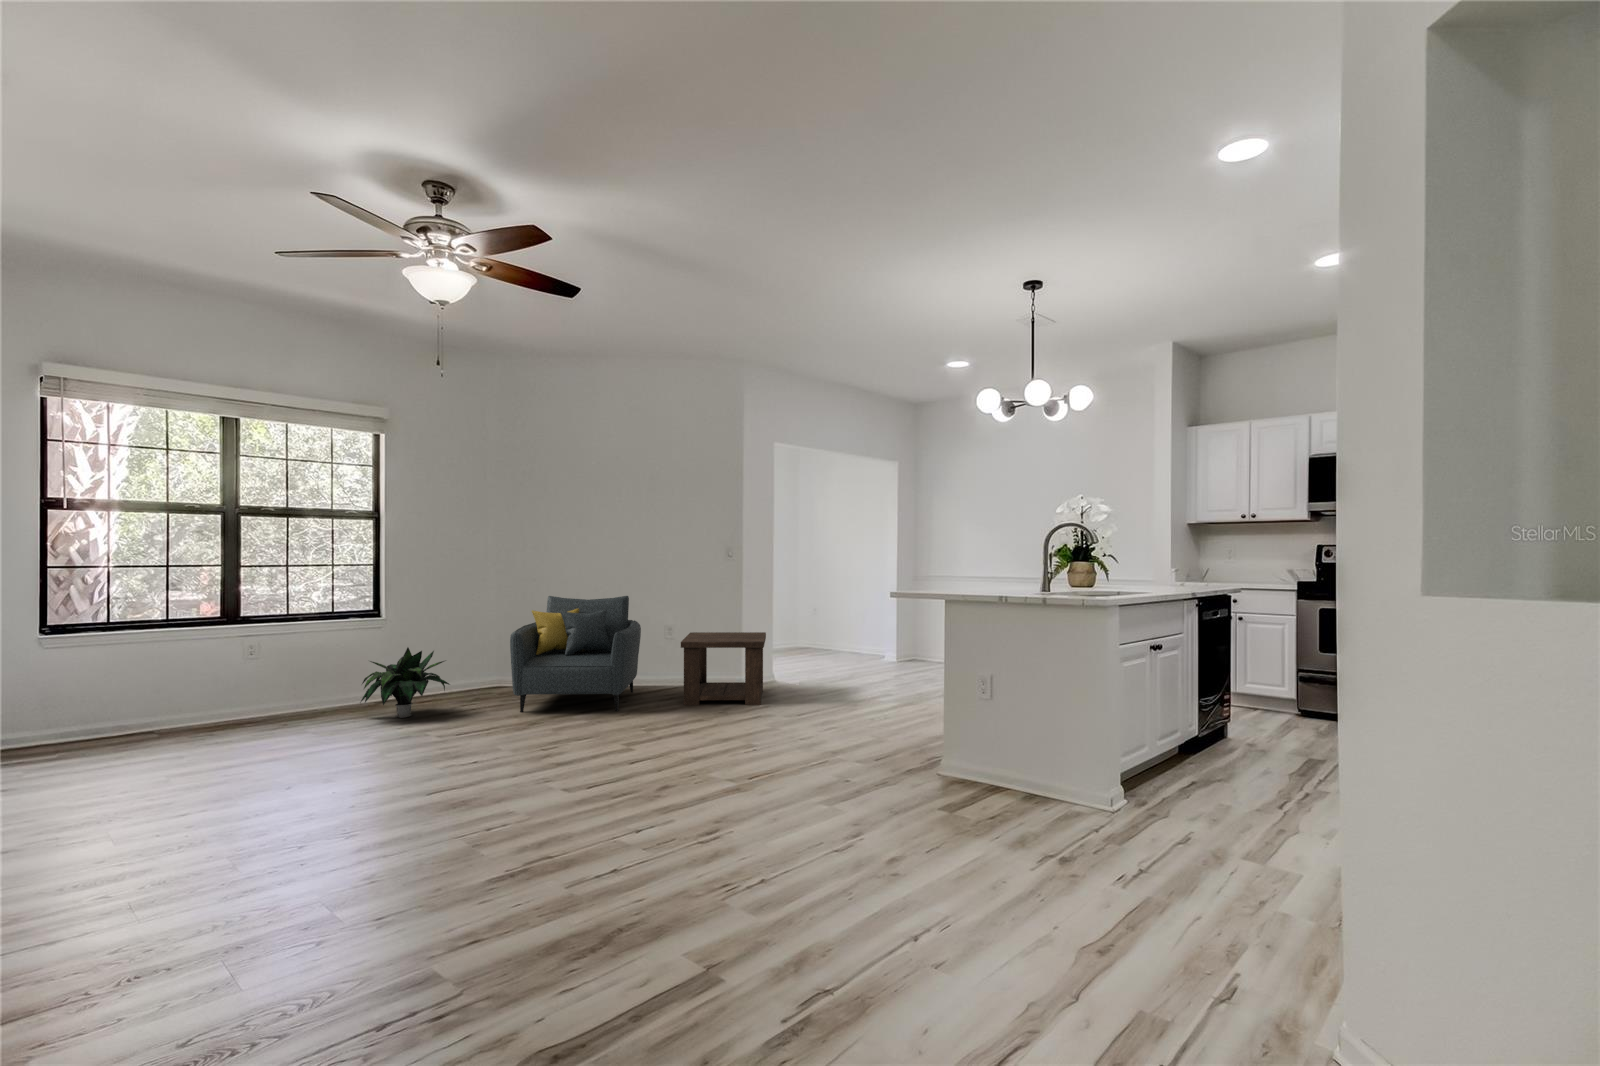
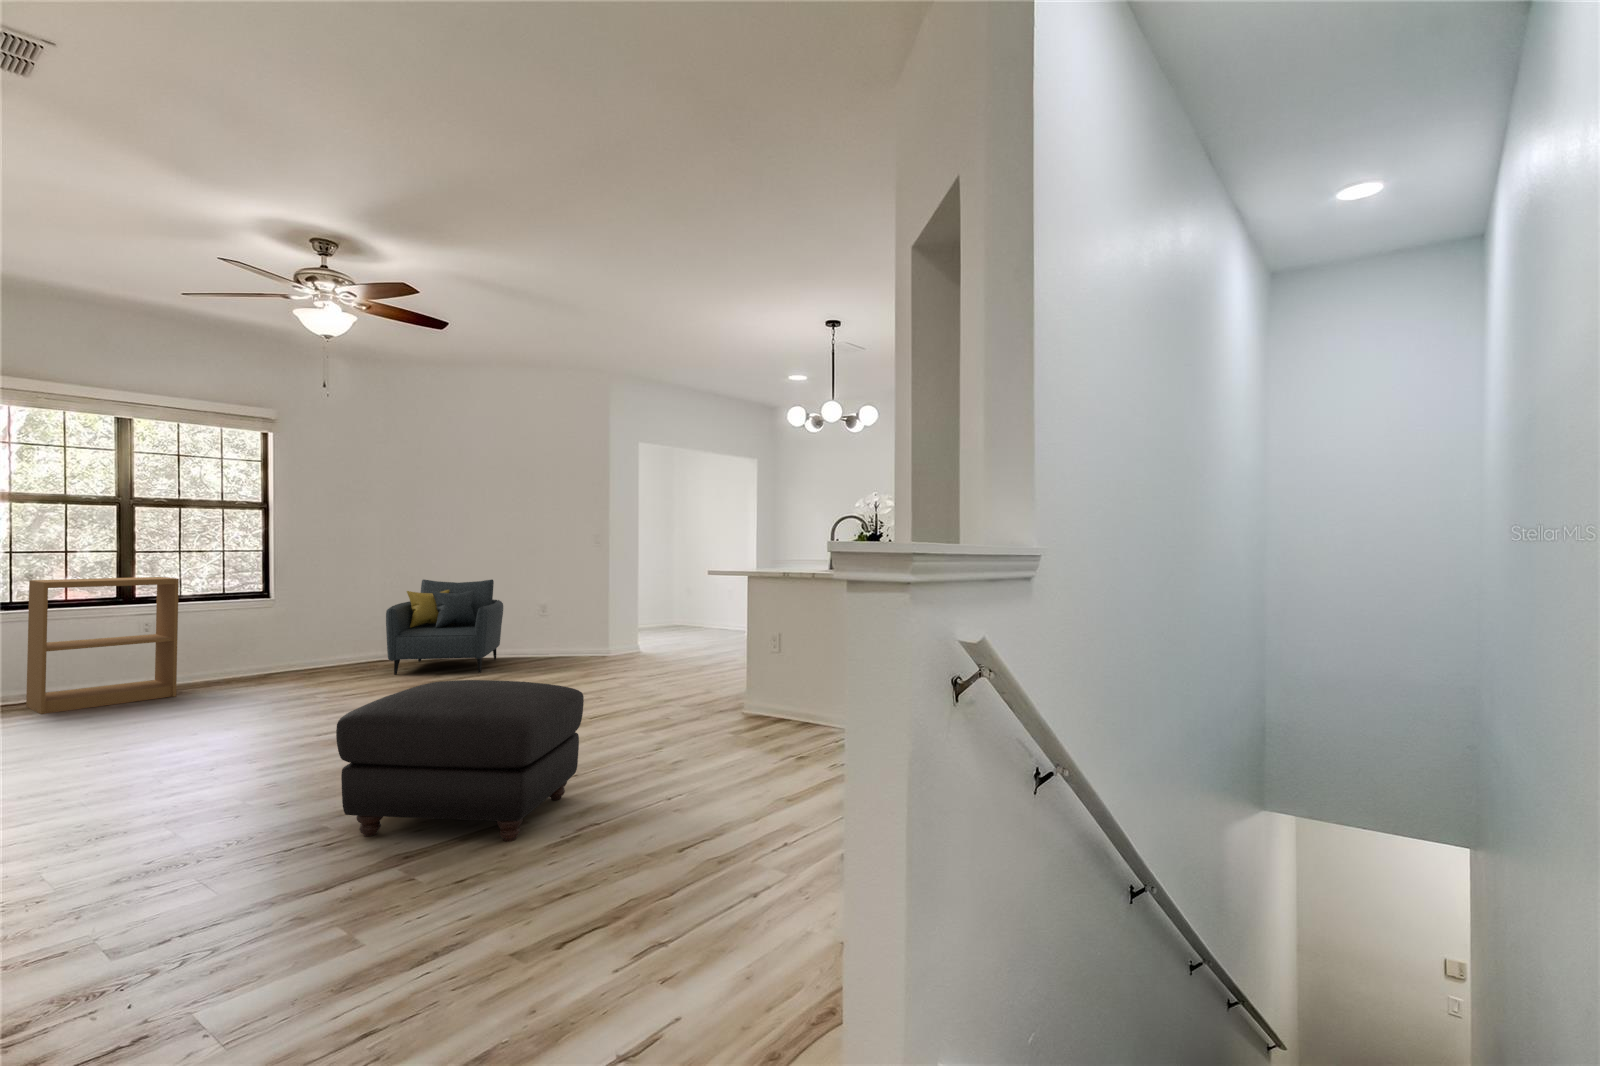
bookshelf: none [137,597,288,759] -> present [26,577,179,714]
side table: present [681,632,766,705] -> none [536,609,610,667]
potted plant: present [360,648,450,718] -> none [245,620,331,681]
ottoman: none [470,762,787,1016] -> present [336,680,584,842]

